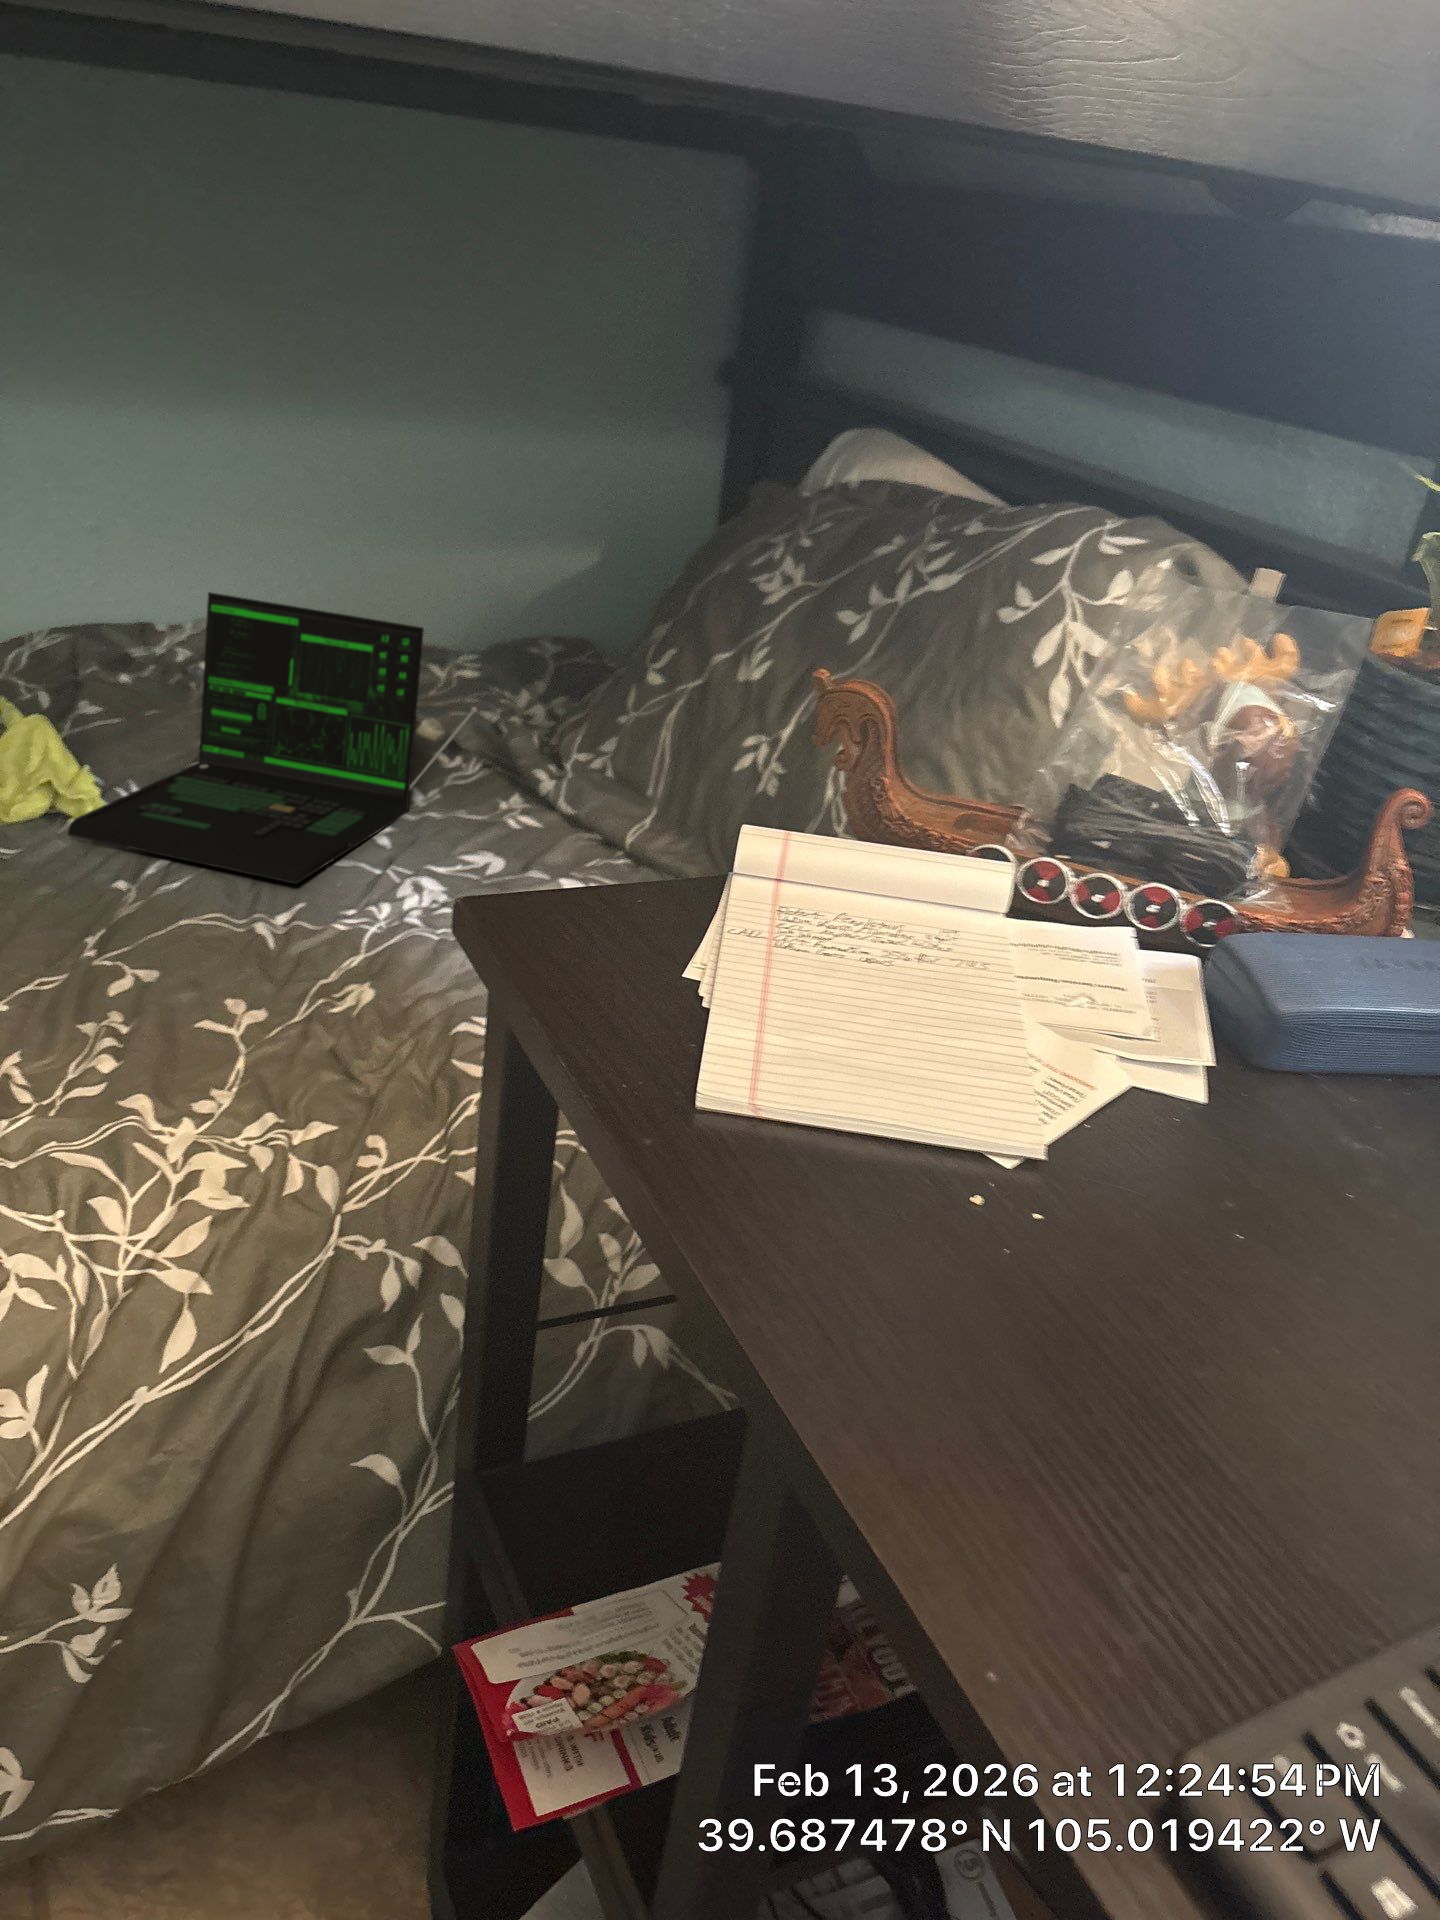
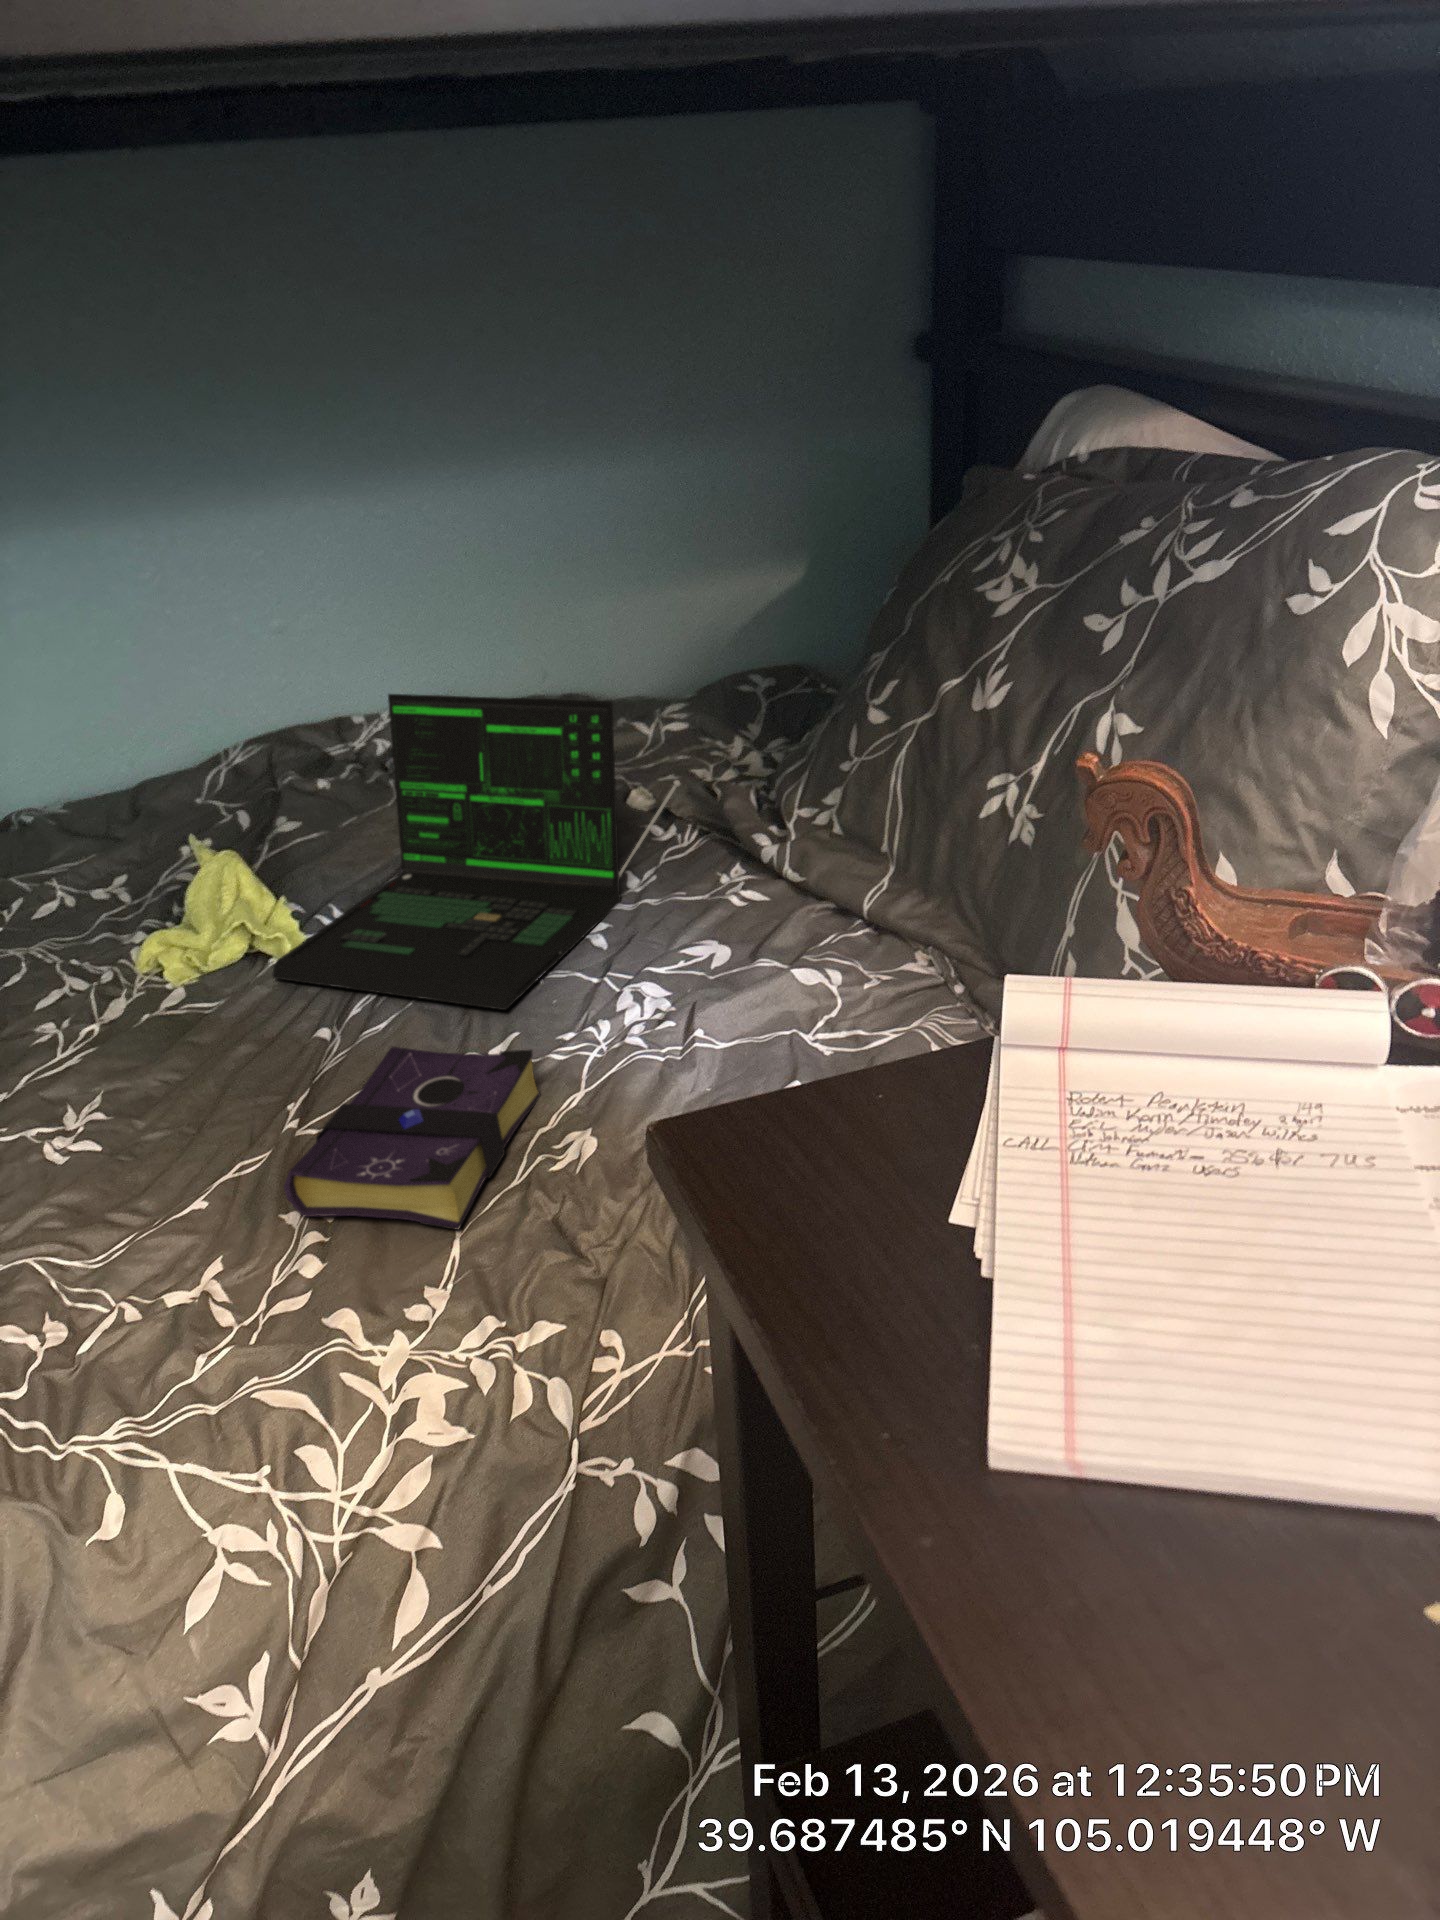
book: none [84,896,326,1047] -> present [284,1046,540,1230]

